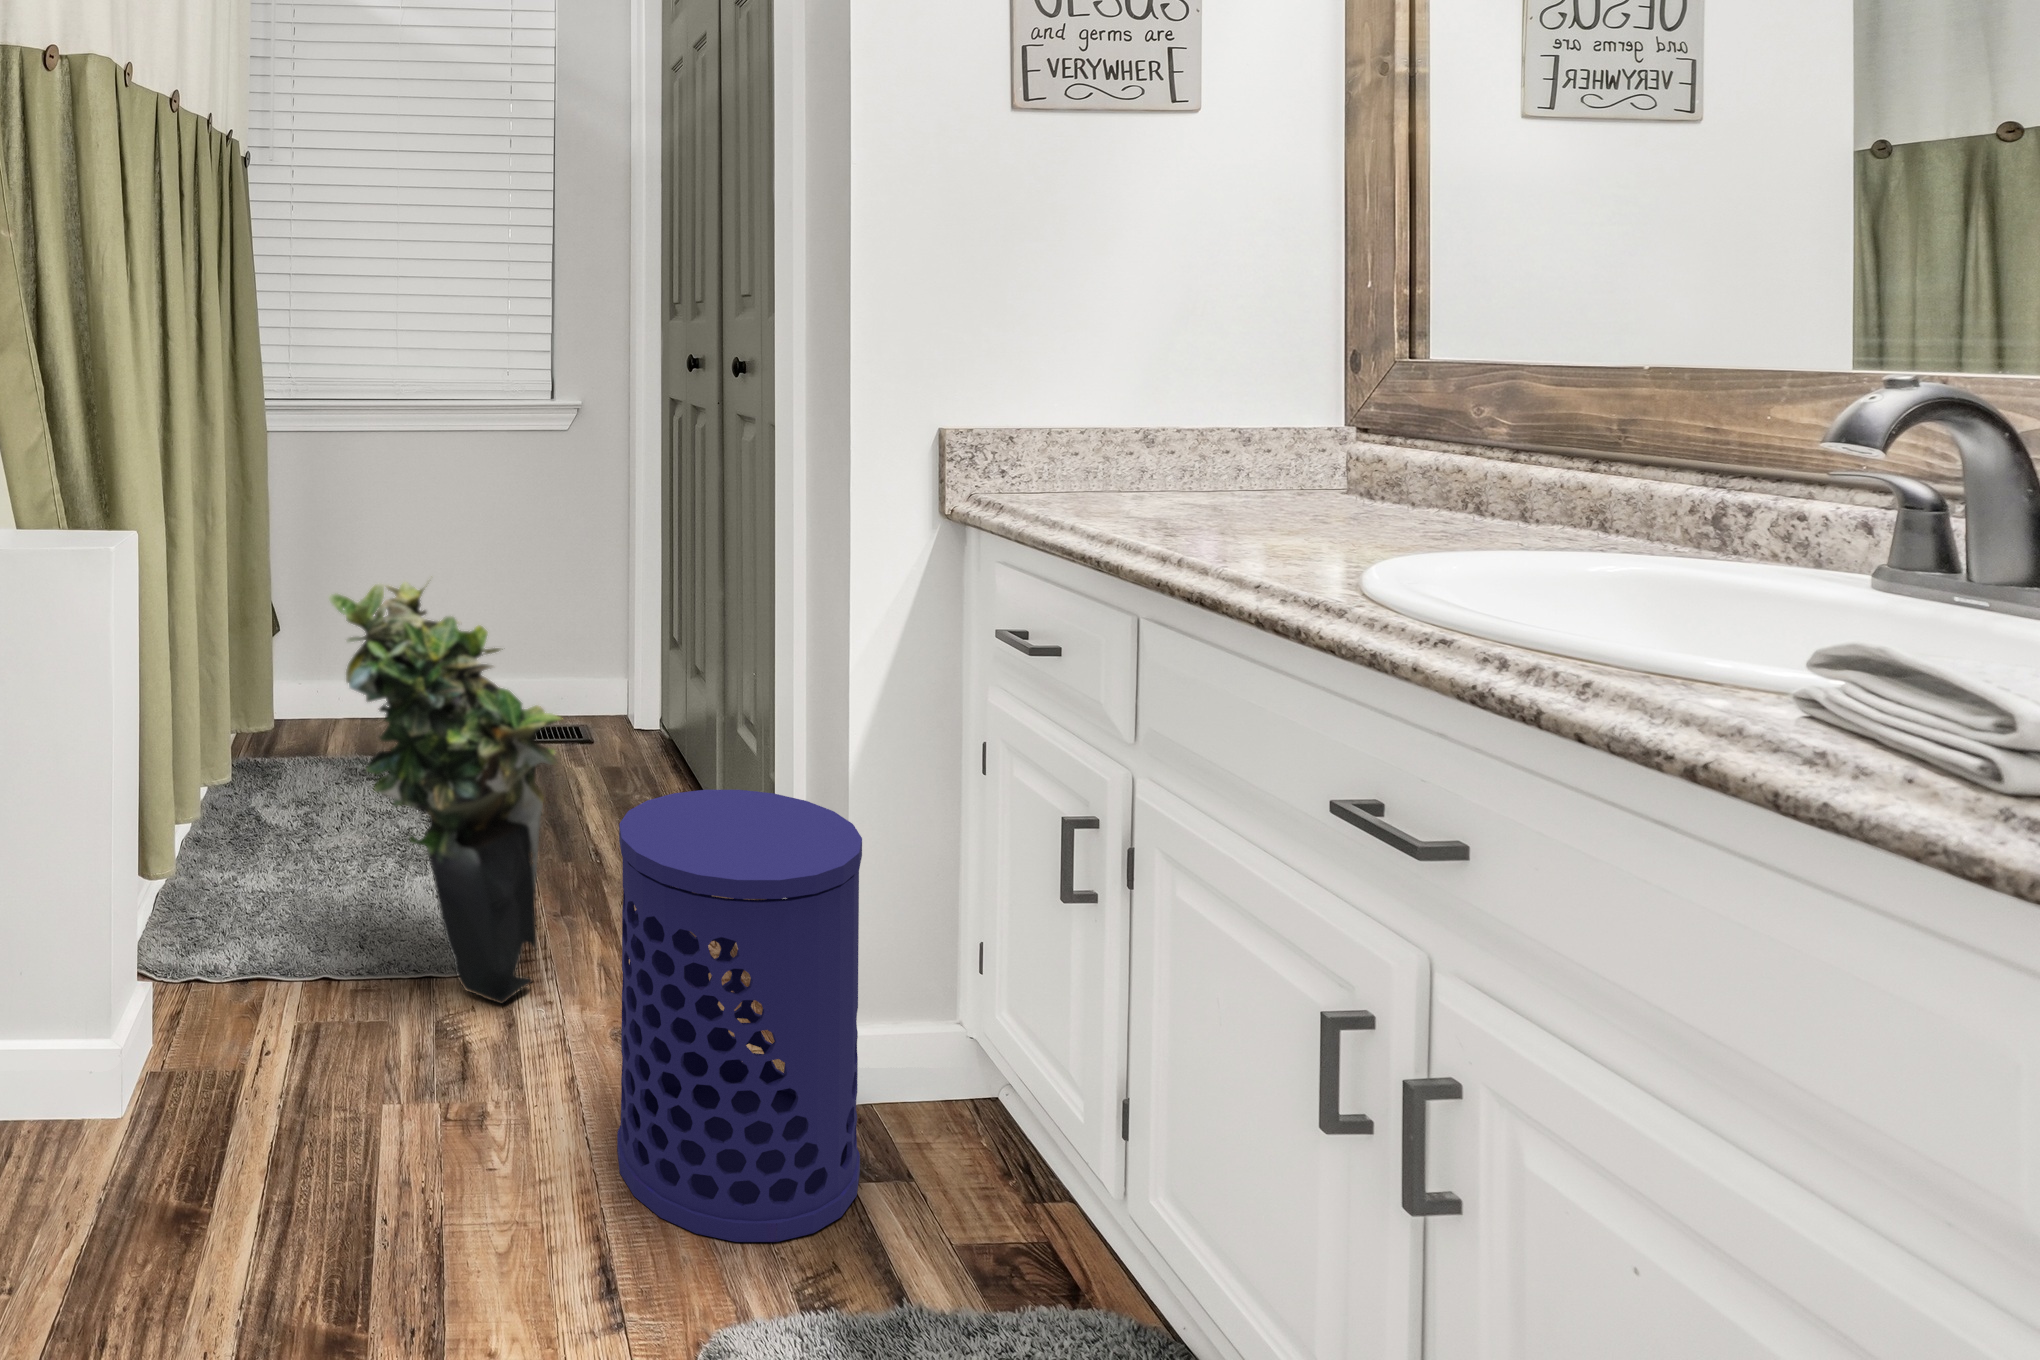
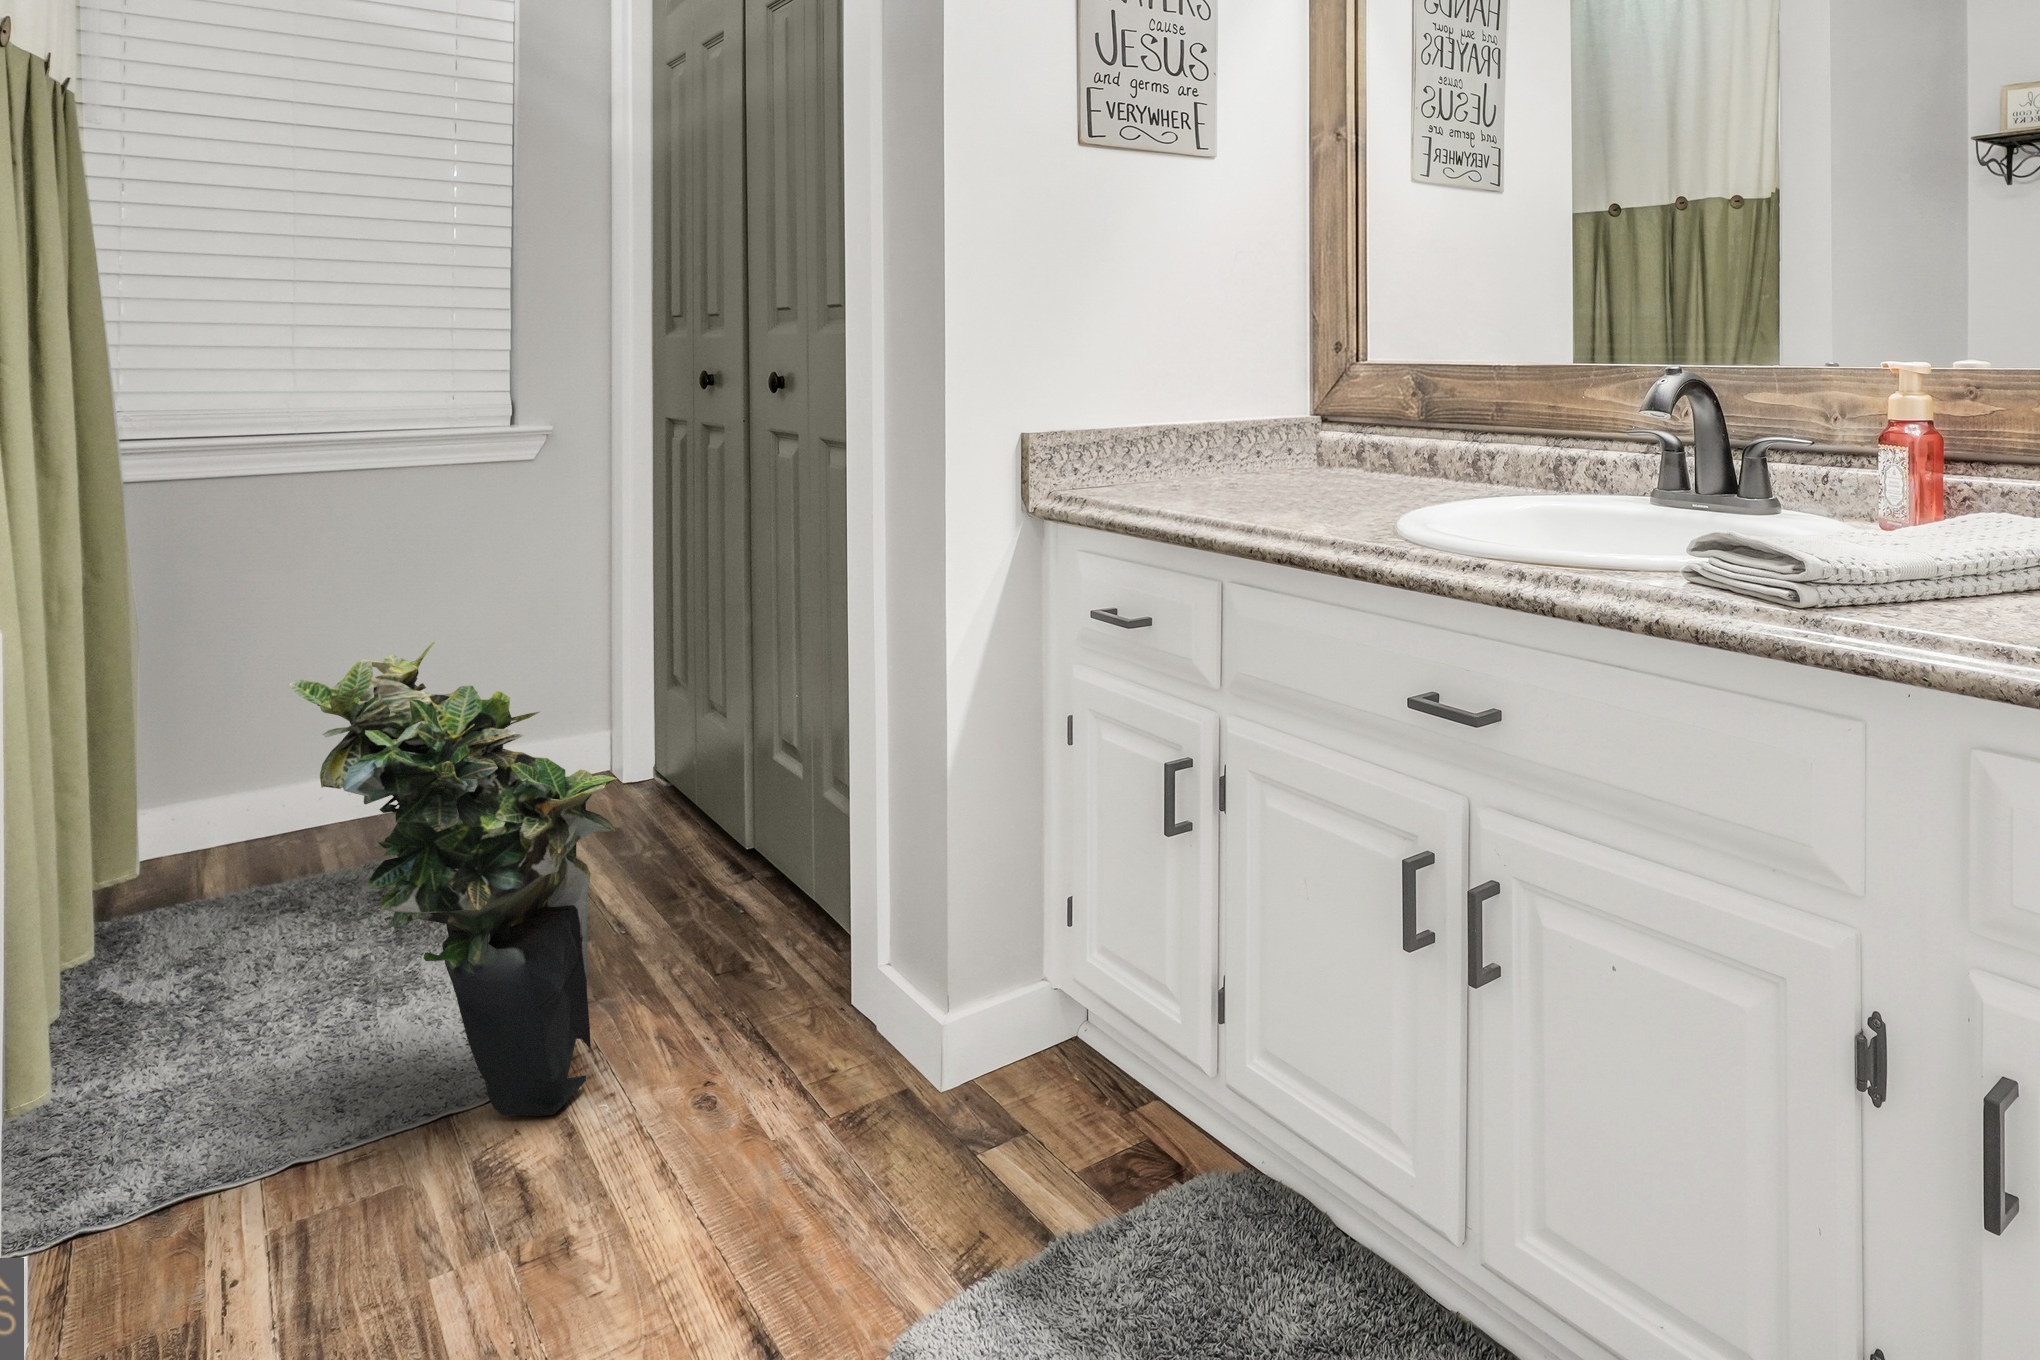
waste bin: present [617,790,862,1242] -> none [733,805,983,1260]

